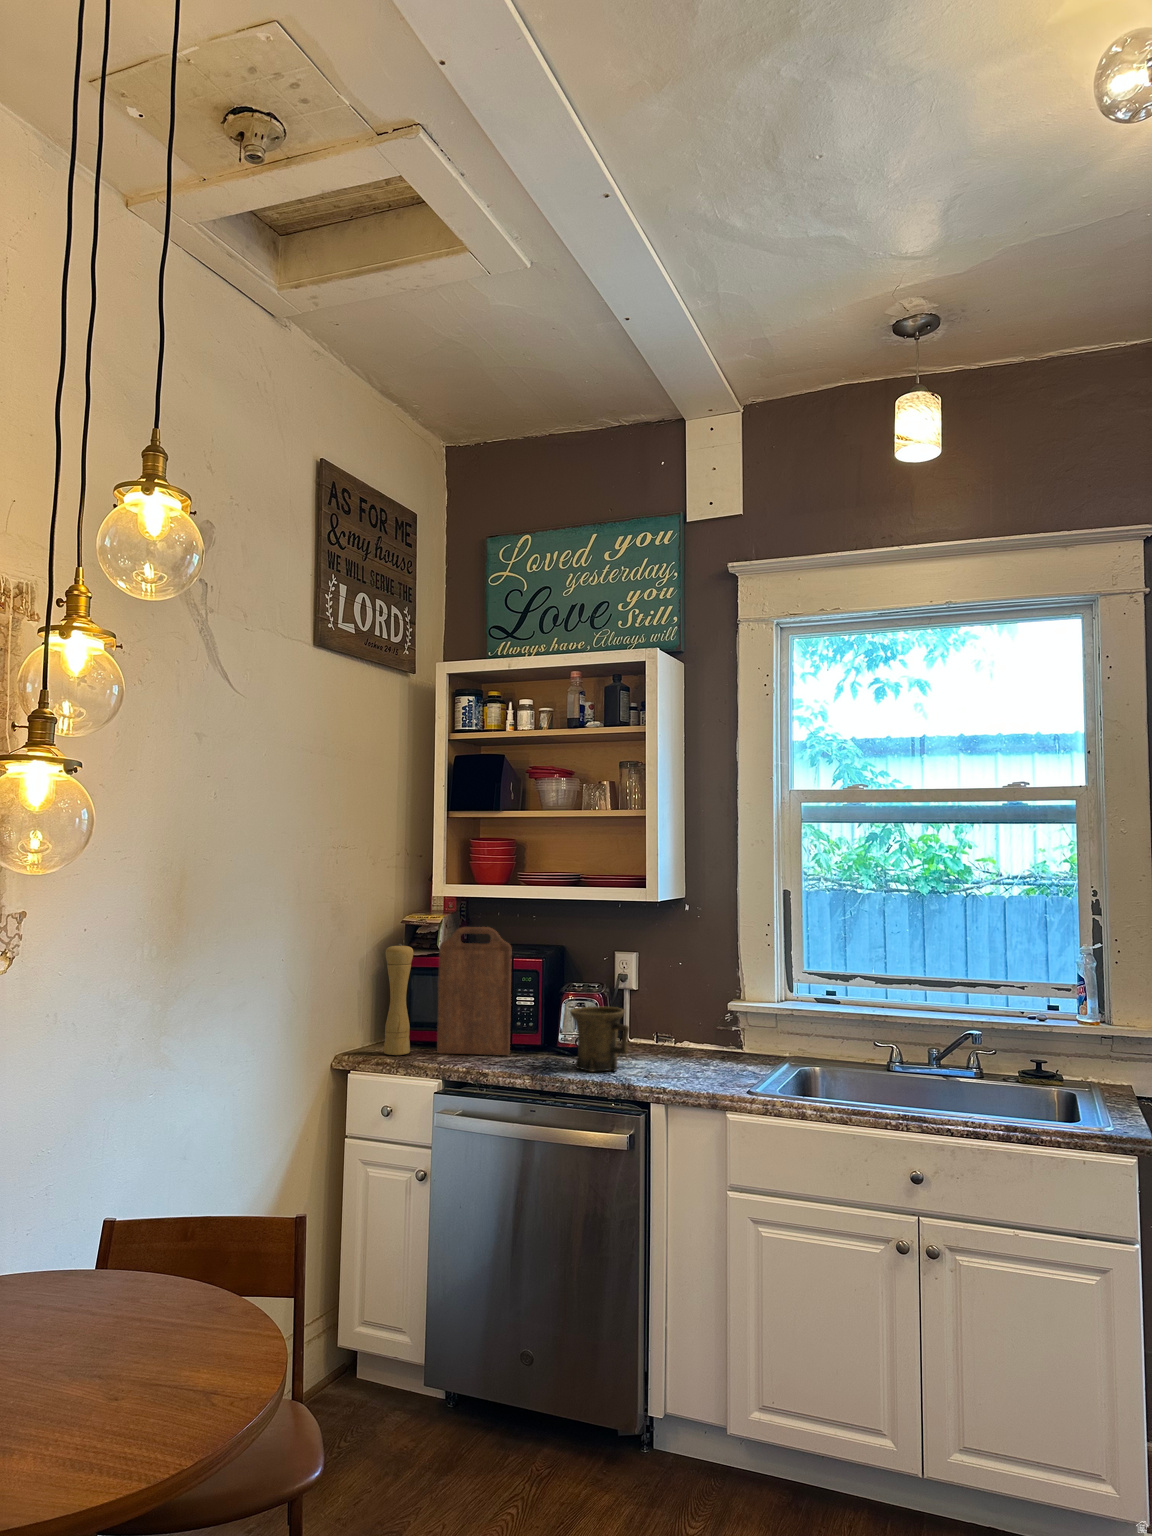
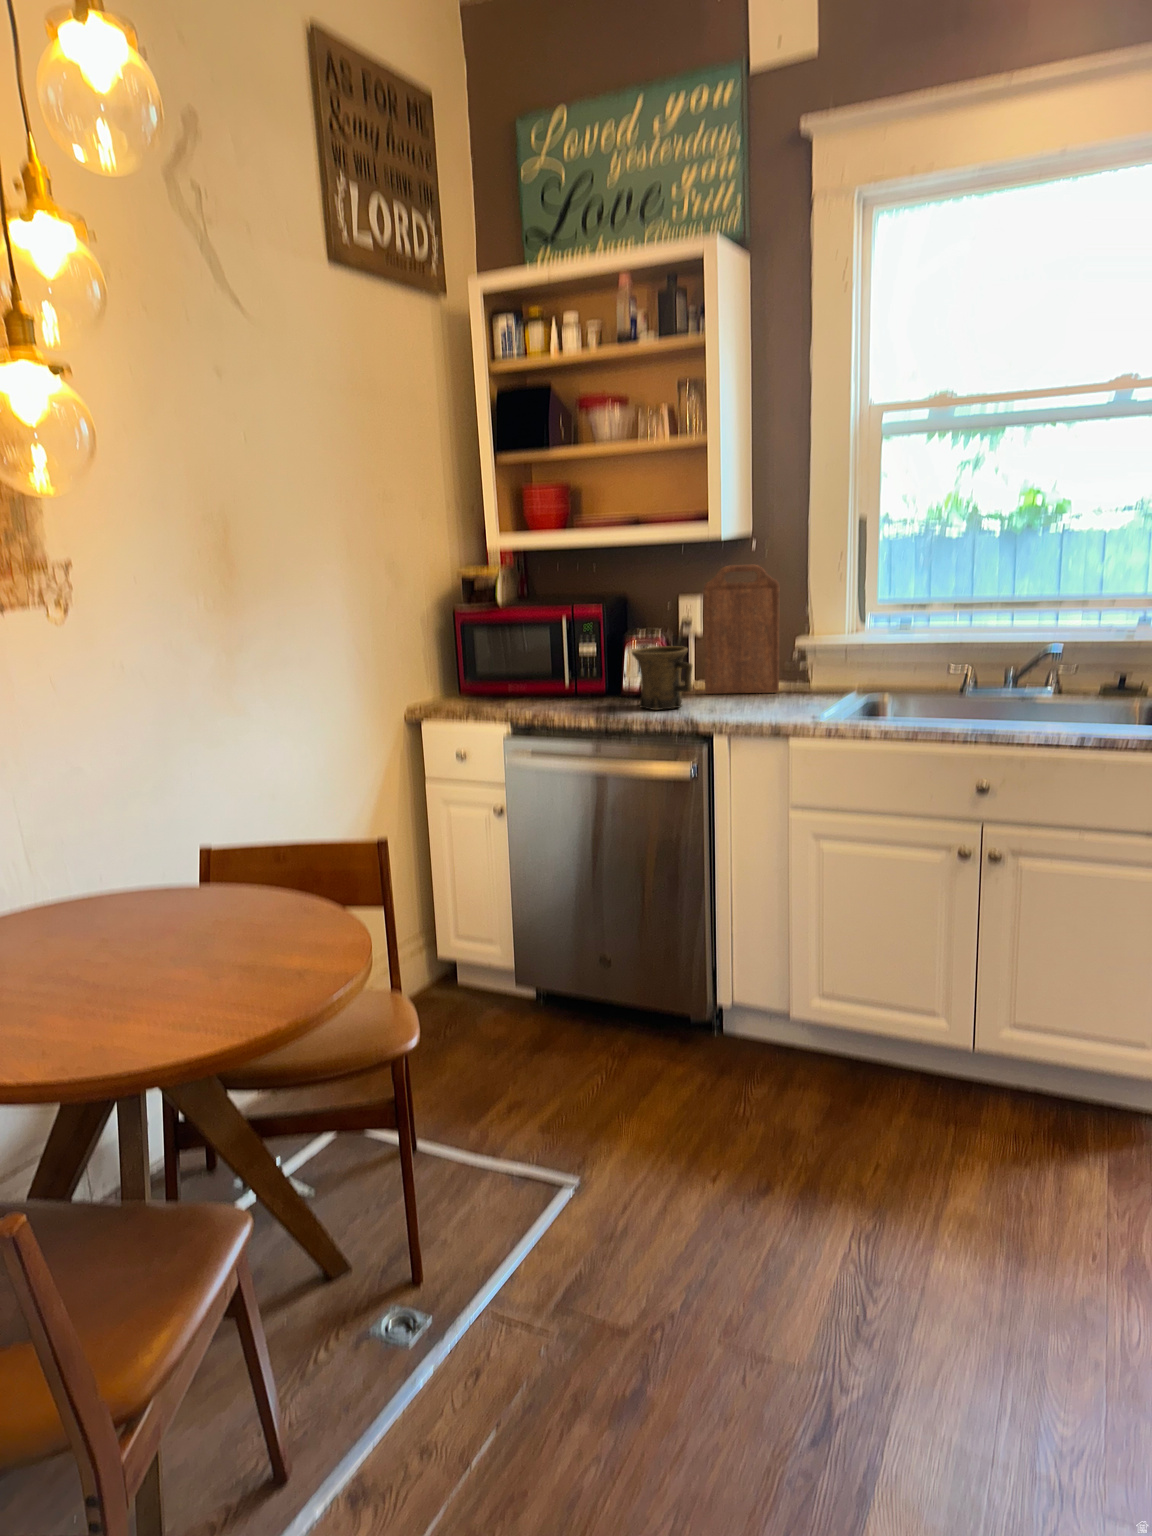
cutting board: present [437,927,512,1055] -> present [704,565,779,694]
pepper mill: present [384,944,413,1055] -> none [443,594,477,703]

